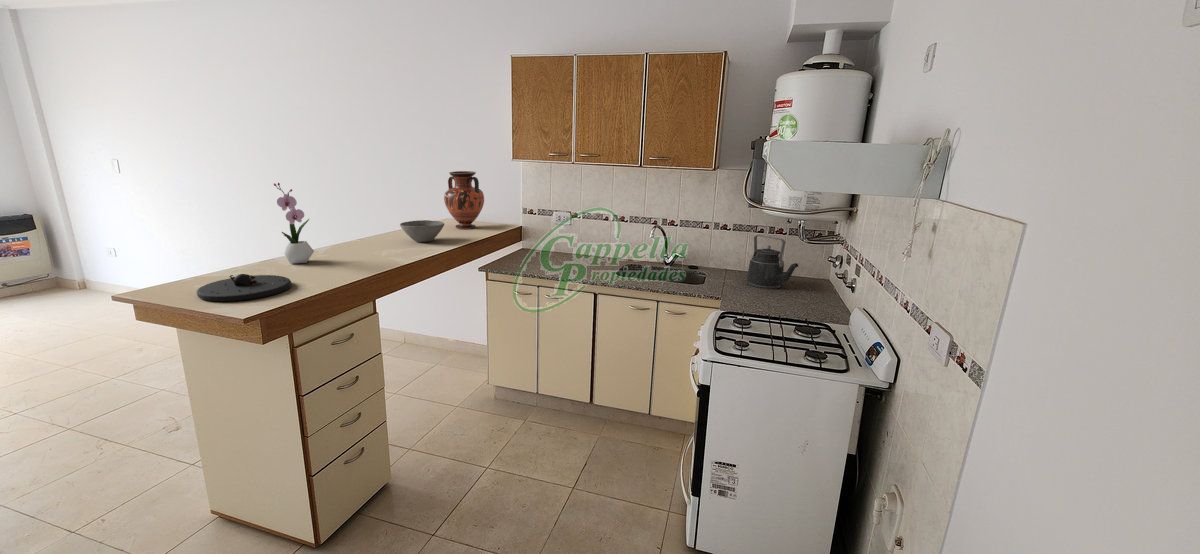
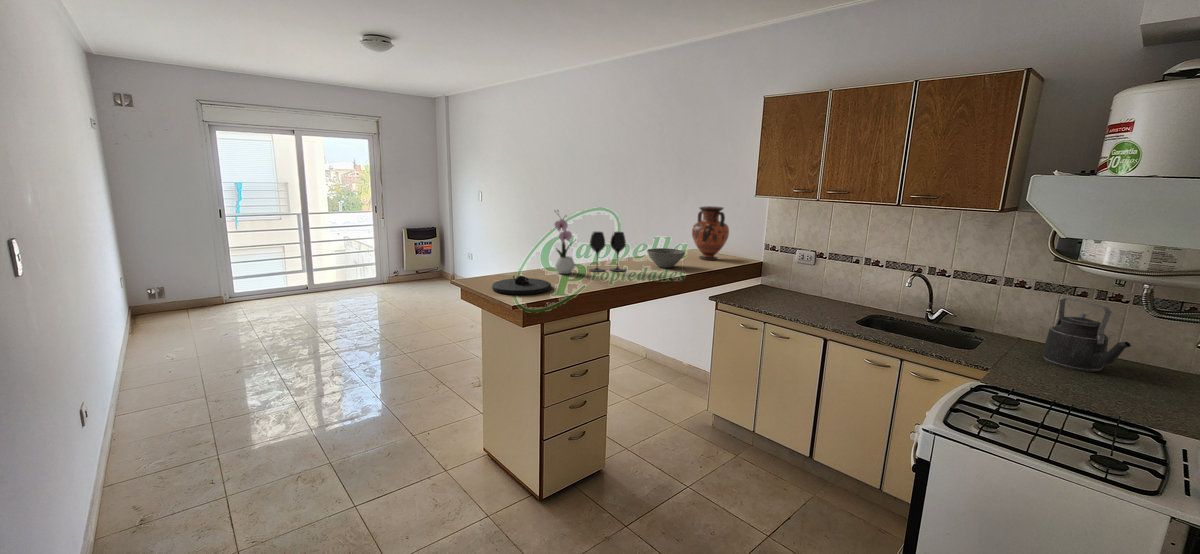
wine glass: none [328,205,379,256] -> present [589,232,626,272]

